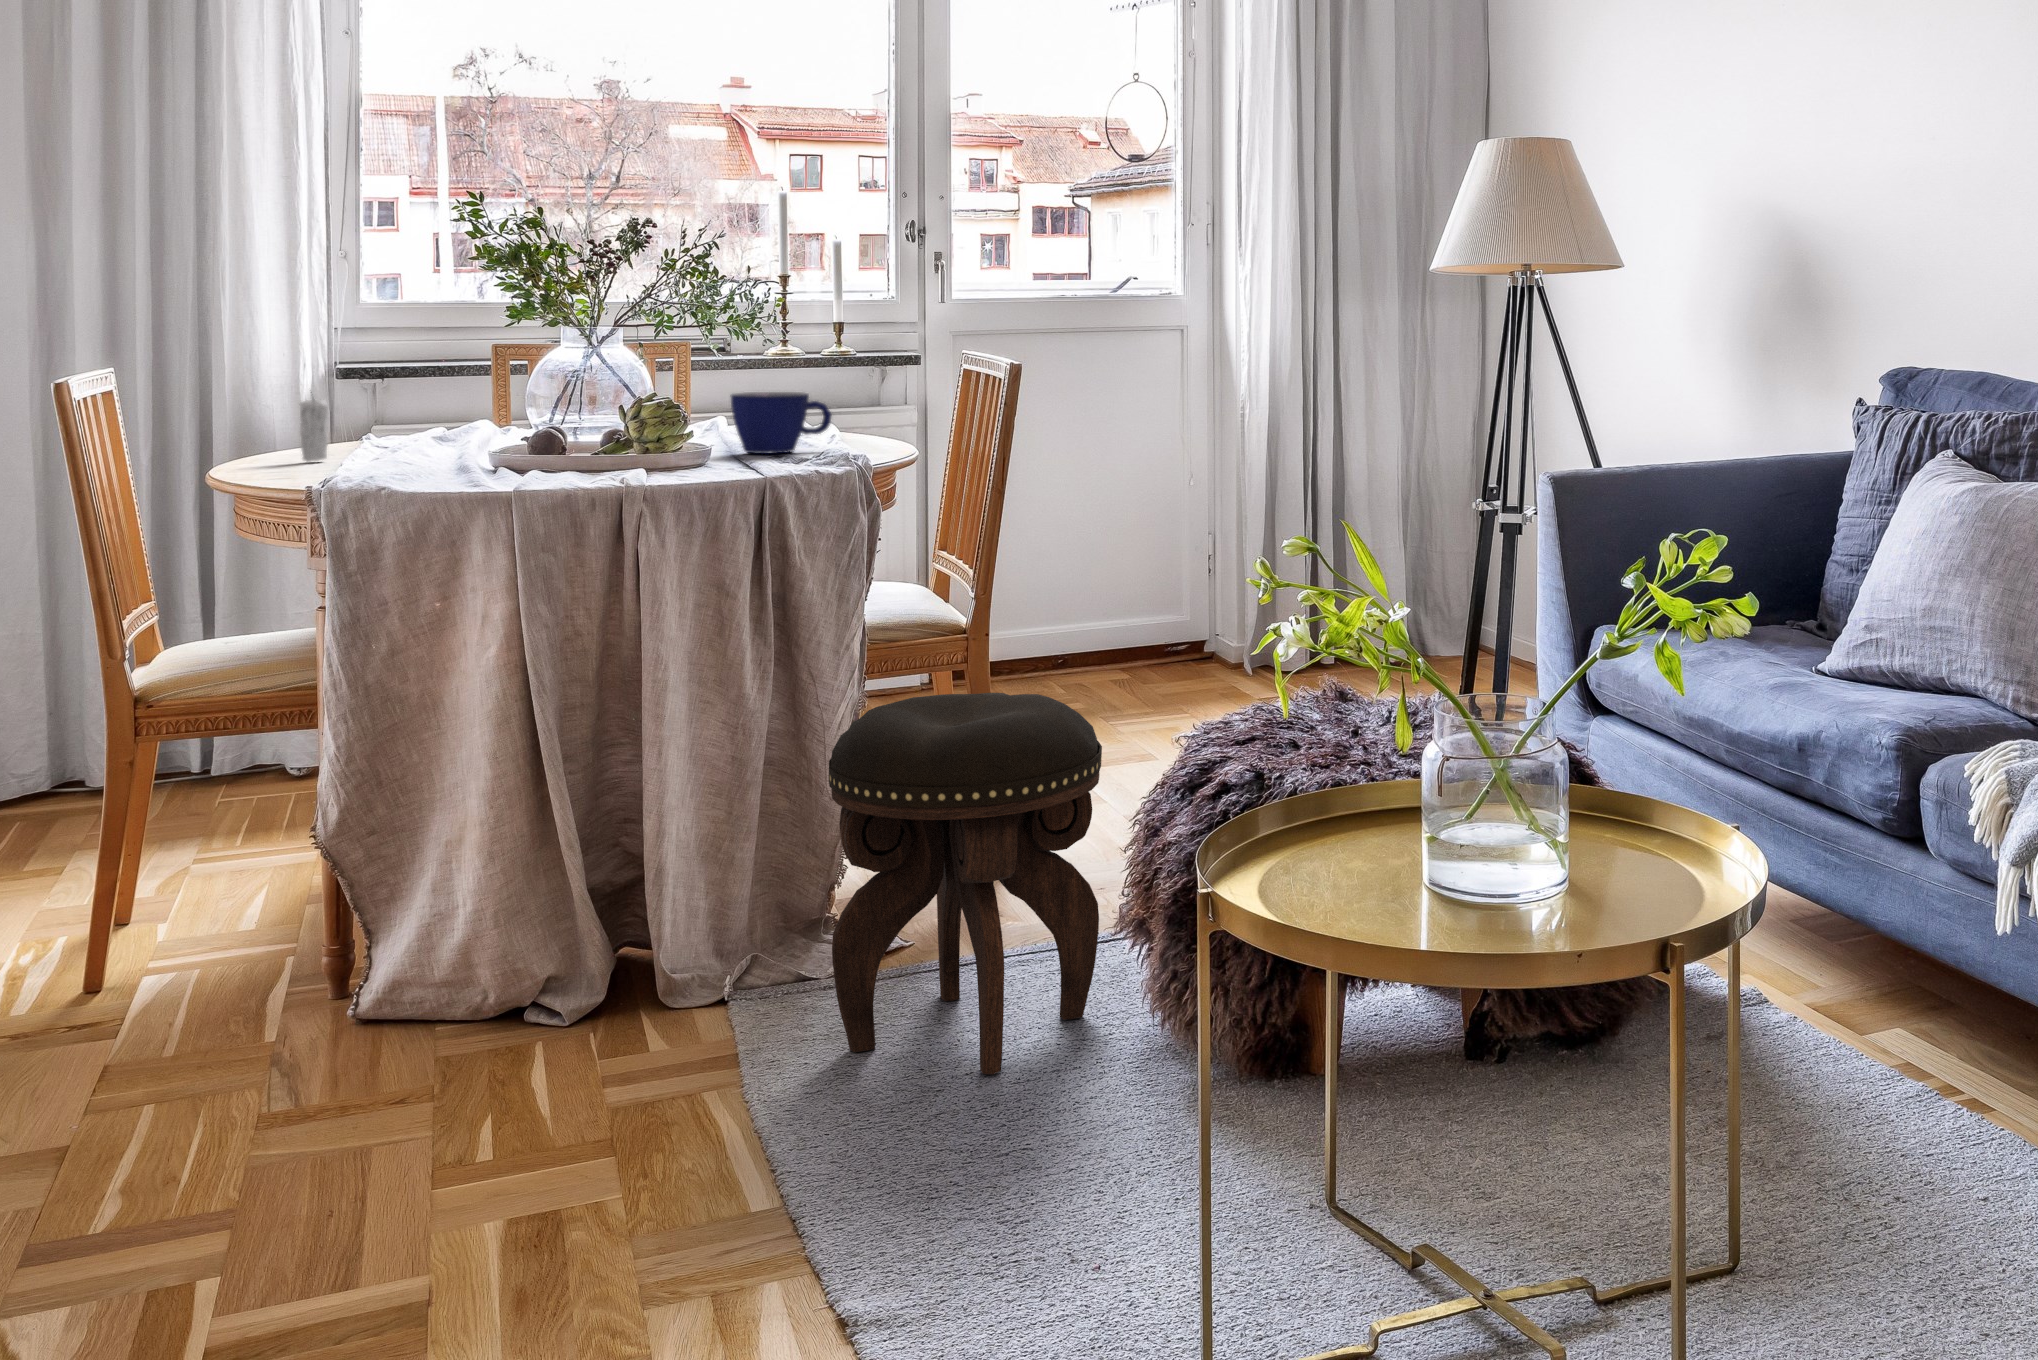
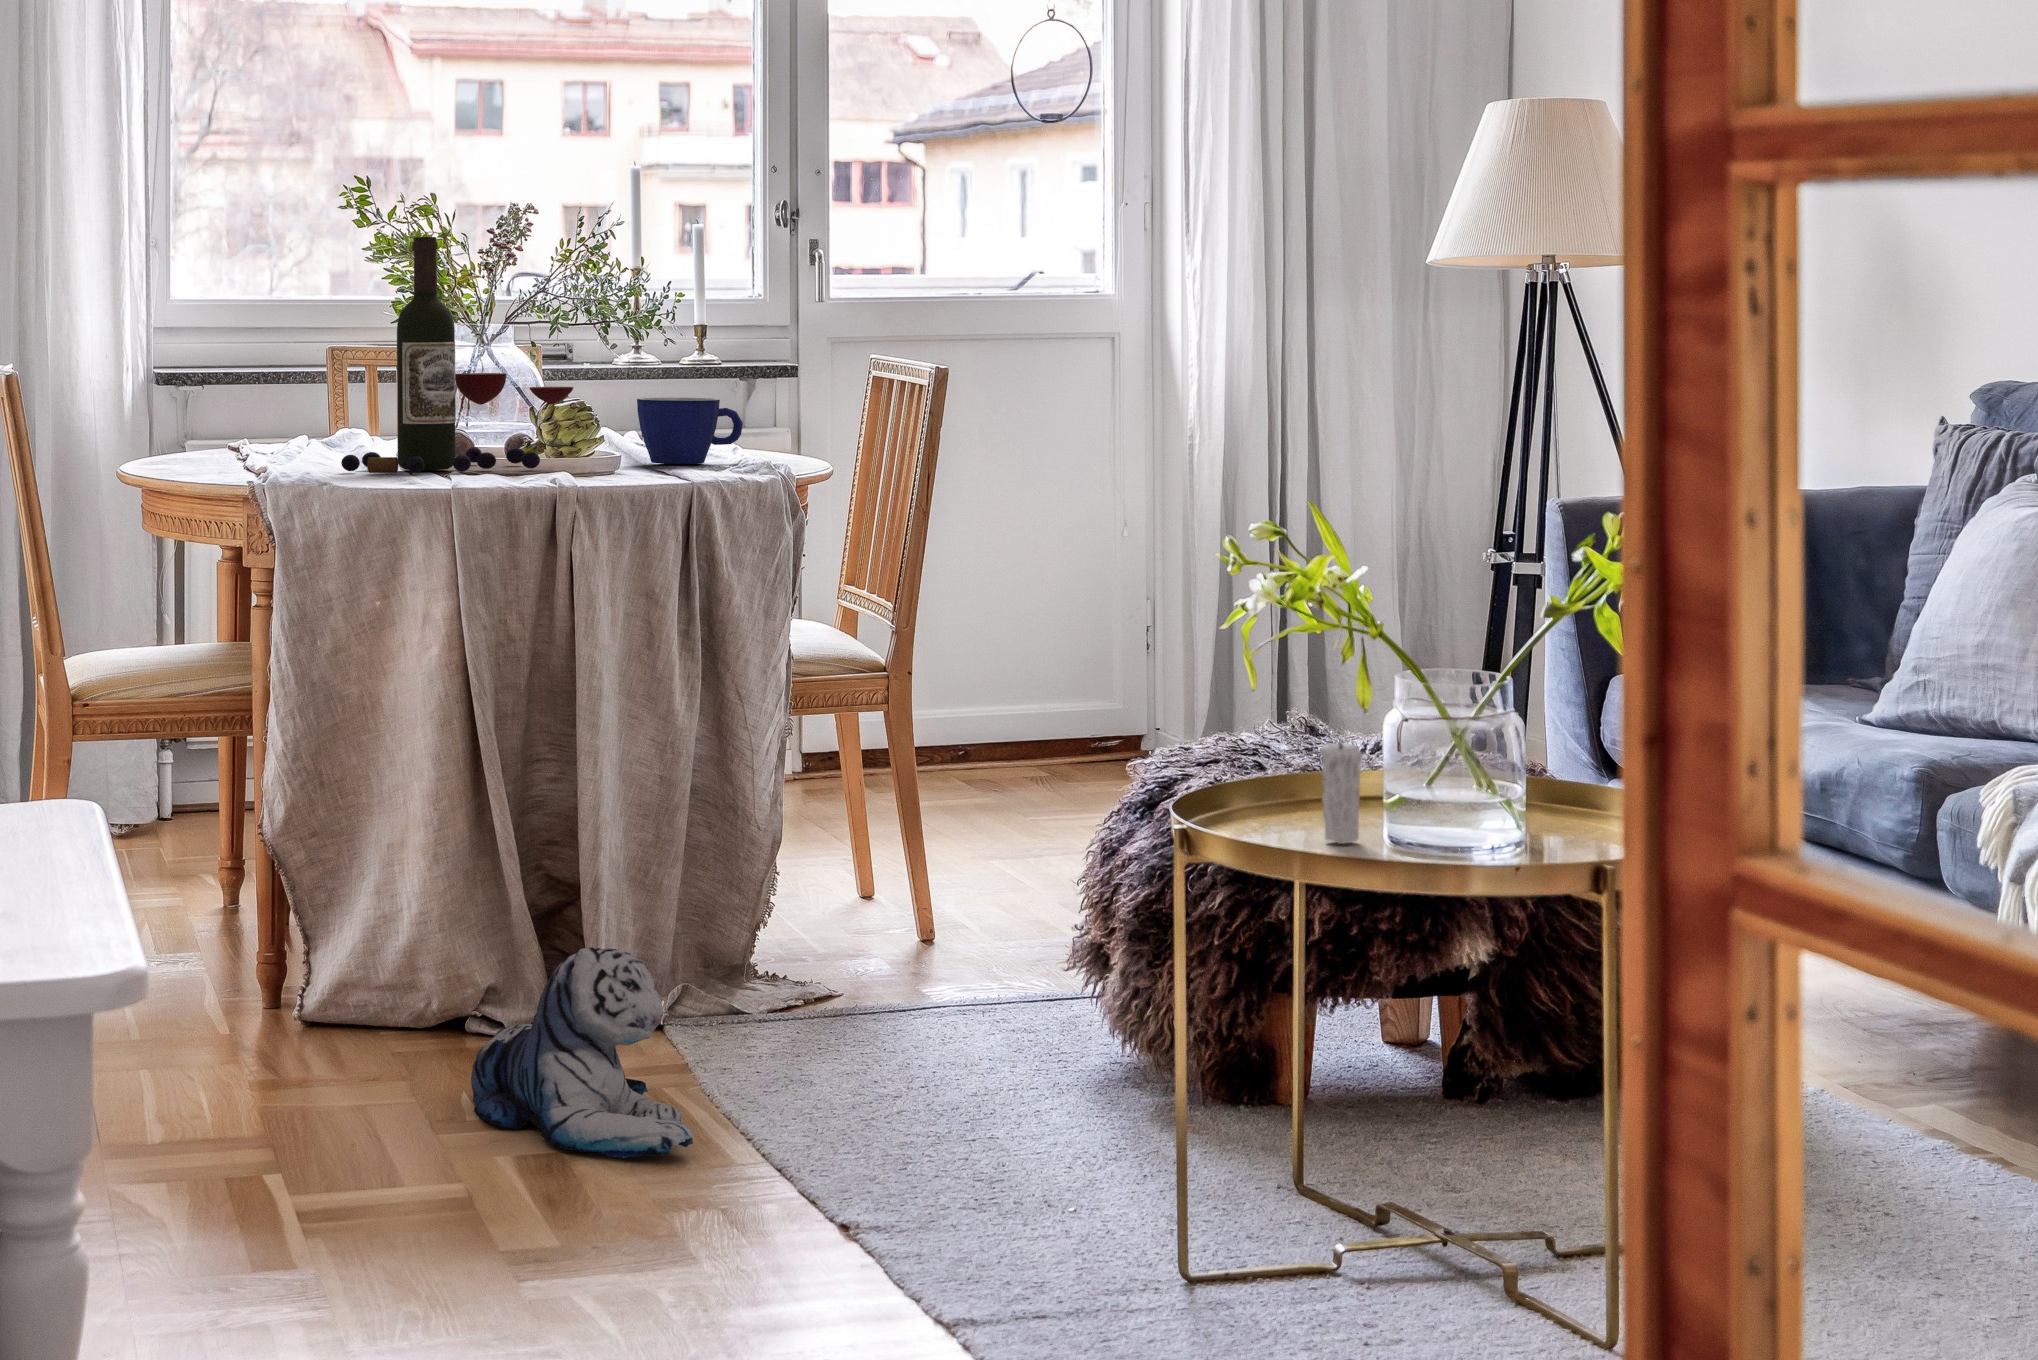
wine bottle: none [423,245,670,471] -> present [341,237,573,473]
candle: present [299,399,328,462] -> present [1320,741,1363,844]
footstool: present [829,693,1102,1075] -> none [780,712,1057,1084]
plush toy: none [476,982,693,1228] -> present [471,947,693,1158]

